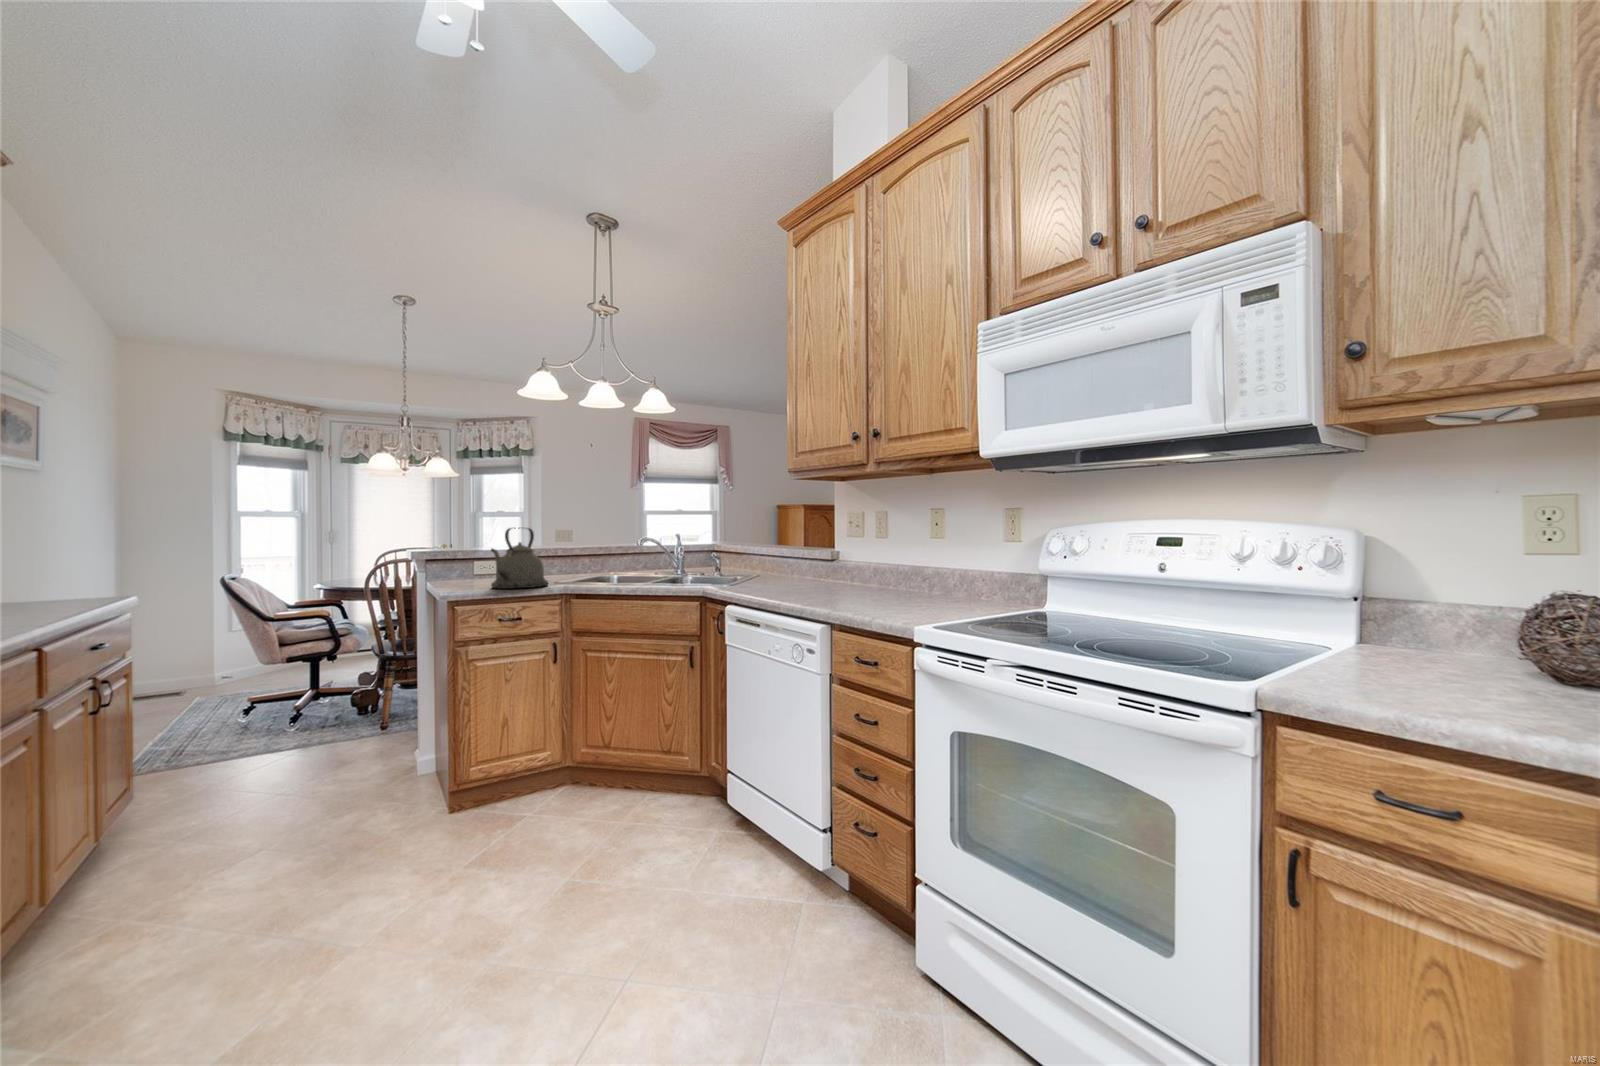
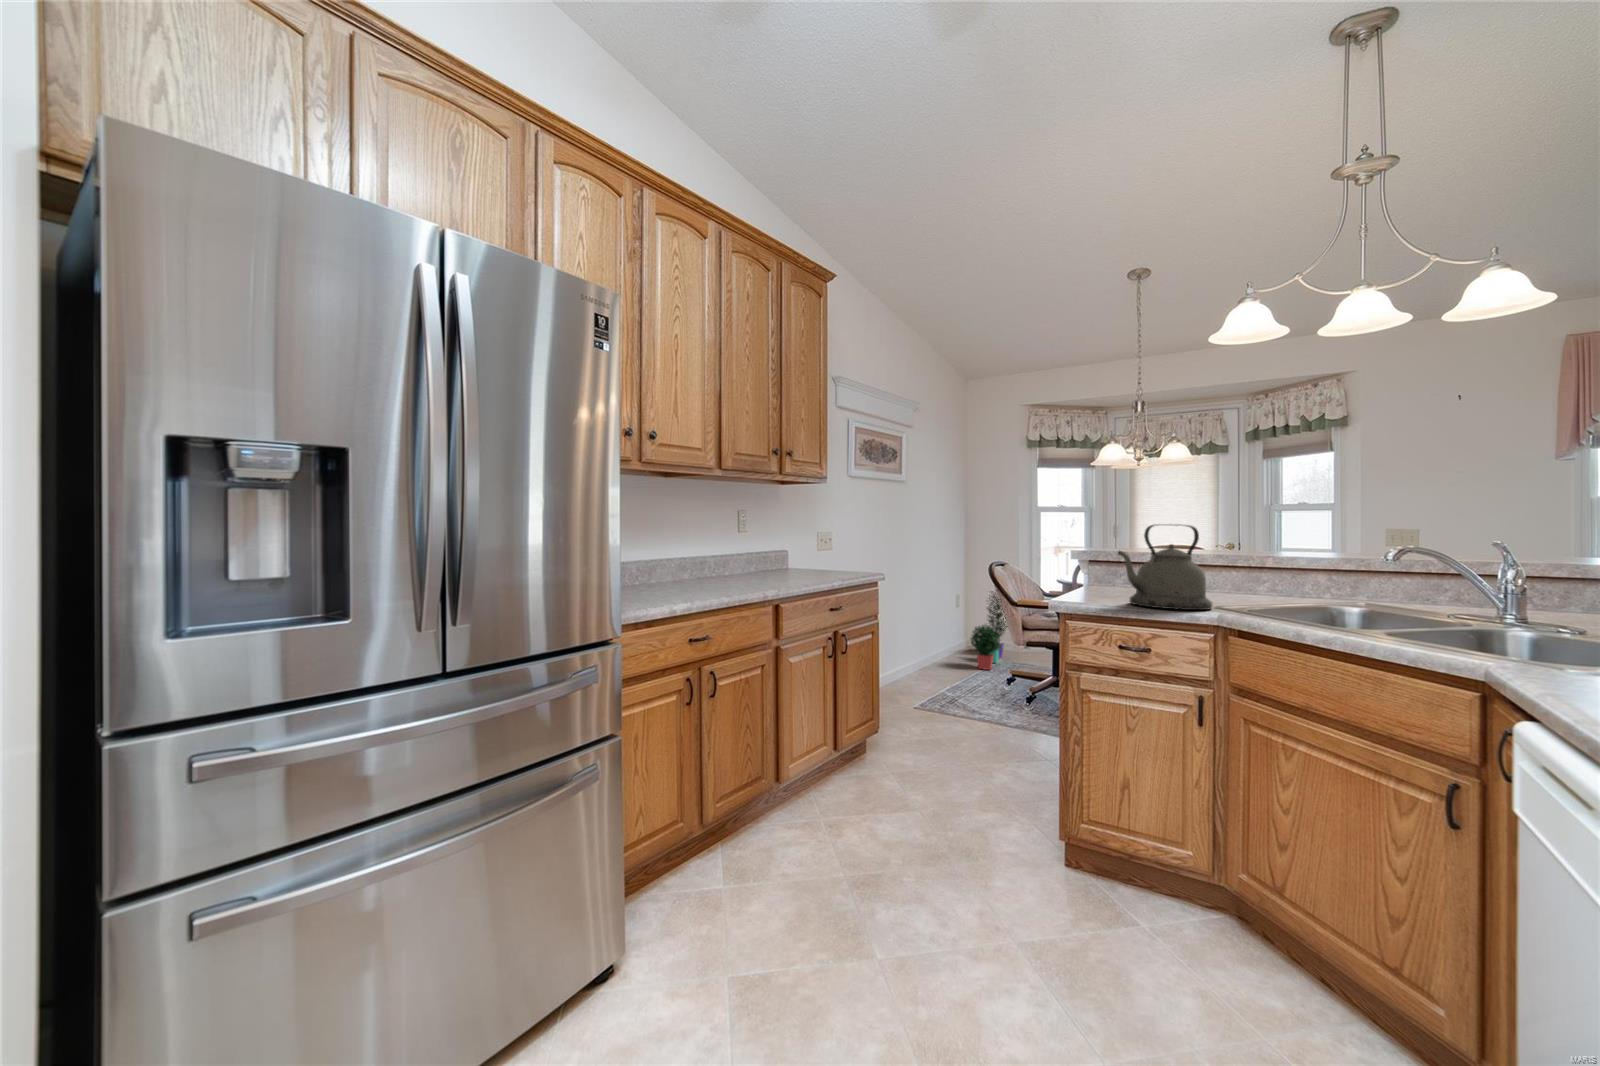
potted plant: none [166,605,221,710] -> present [971,590,1008,670]

